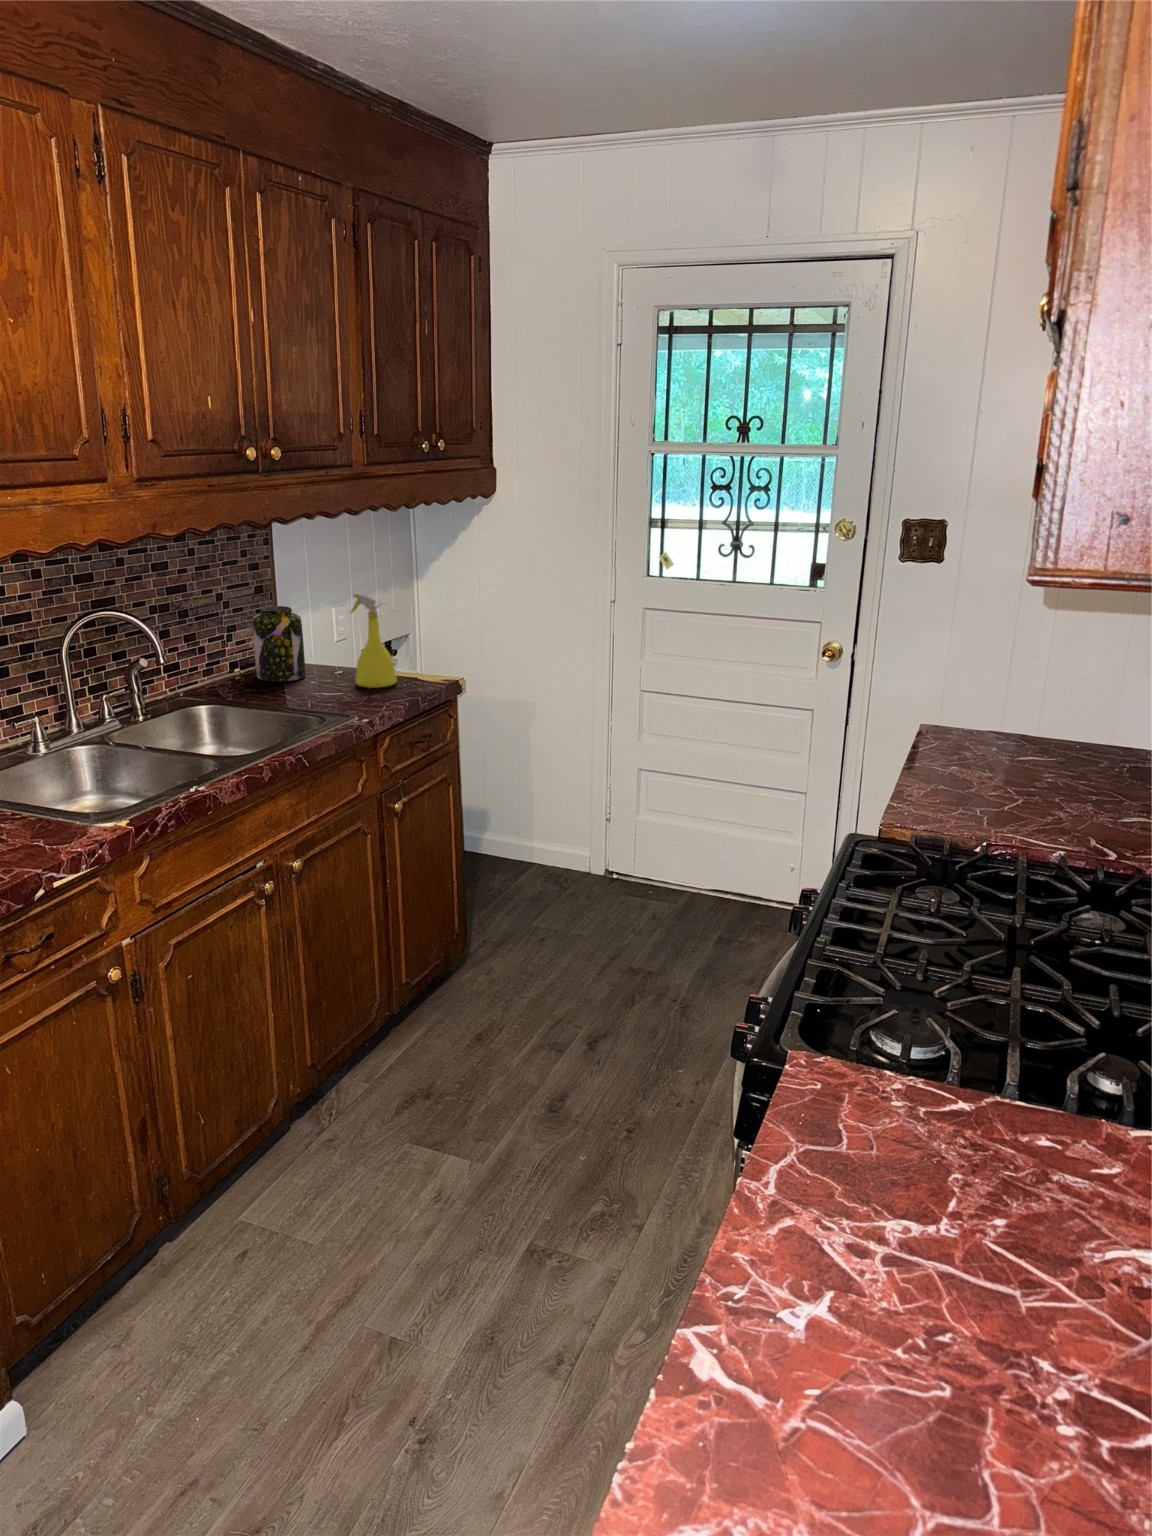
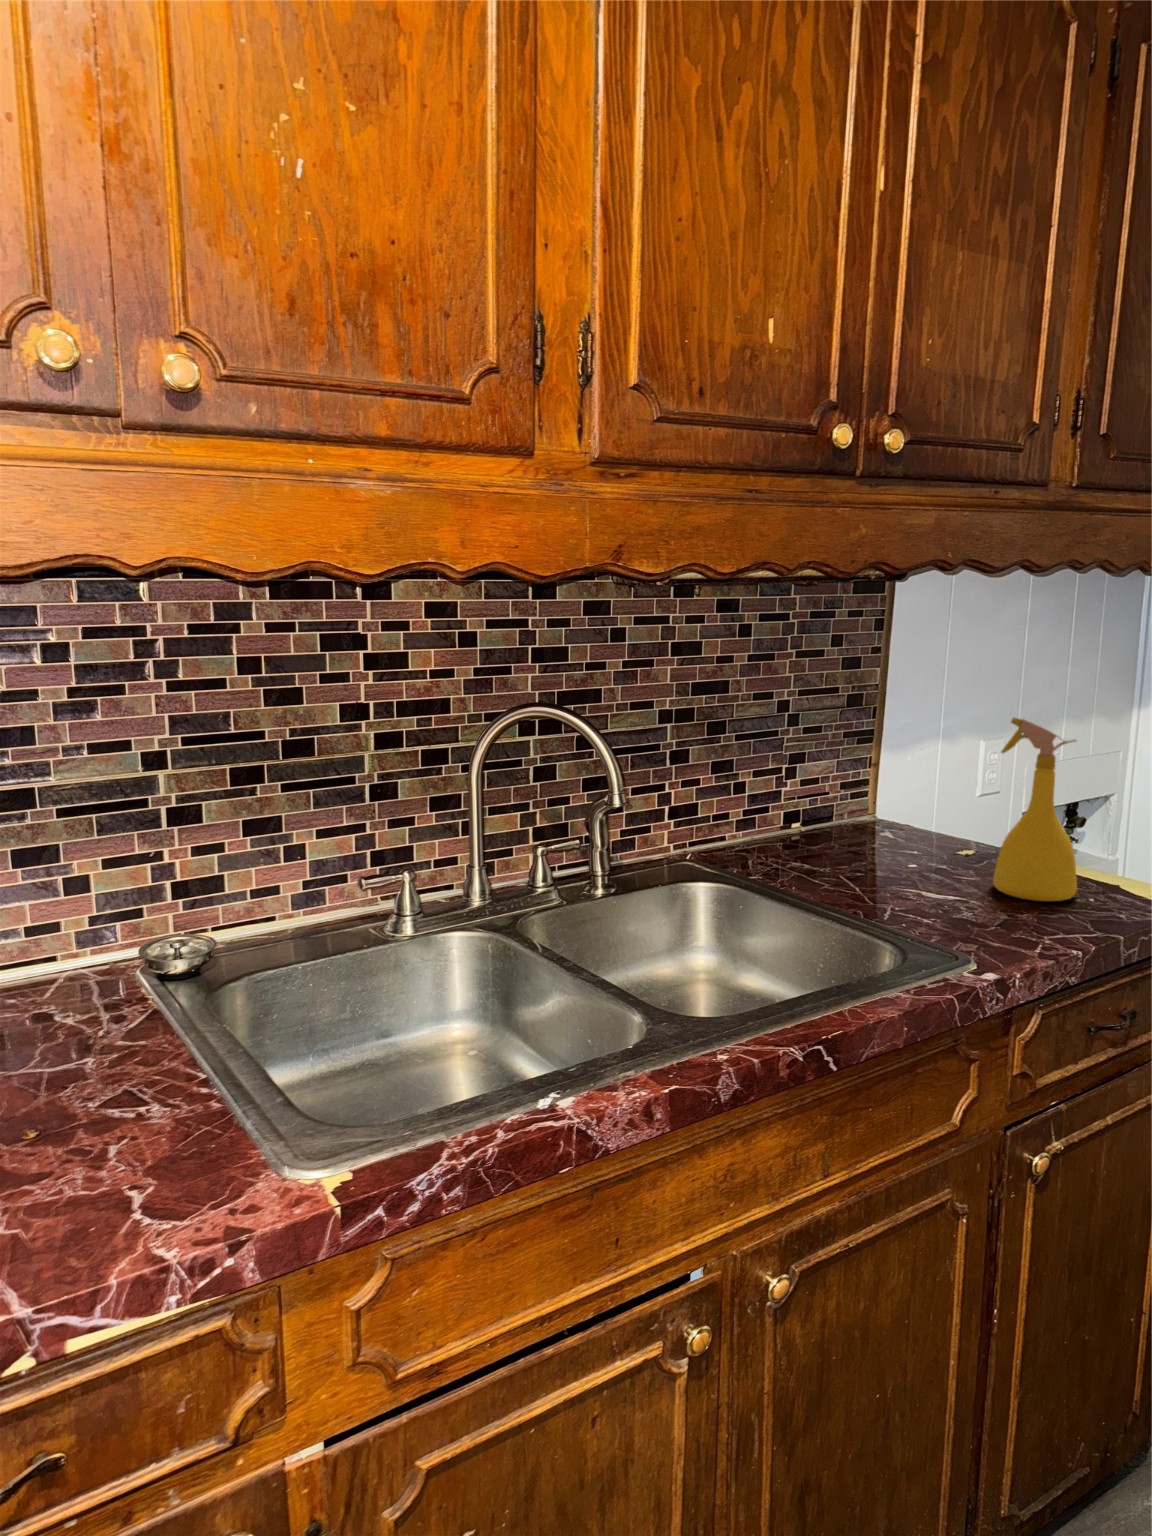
jar: present [252,606,305,681] -> none [823,728,912,858]

